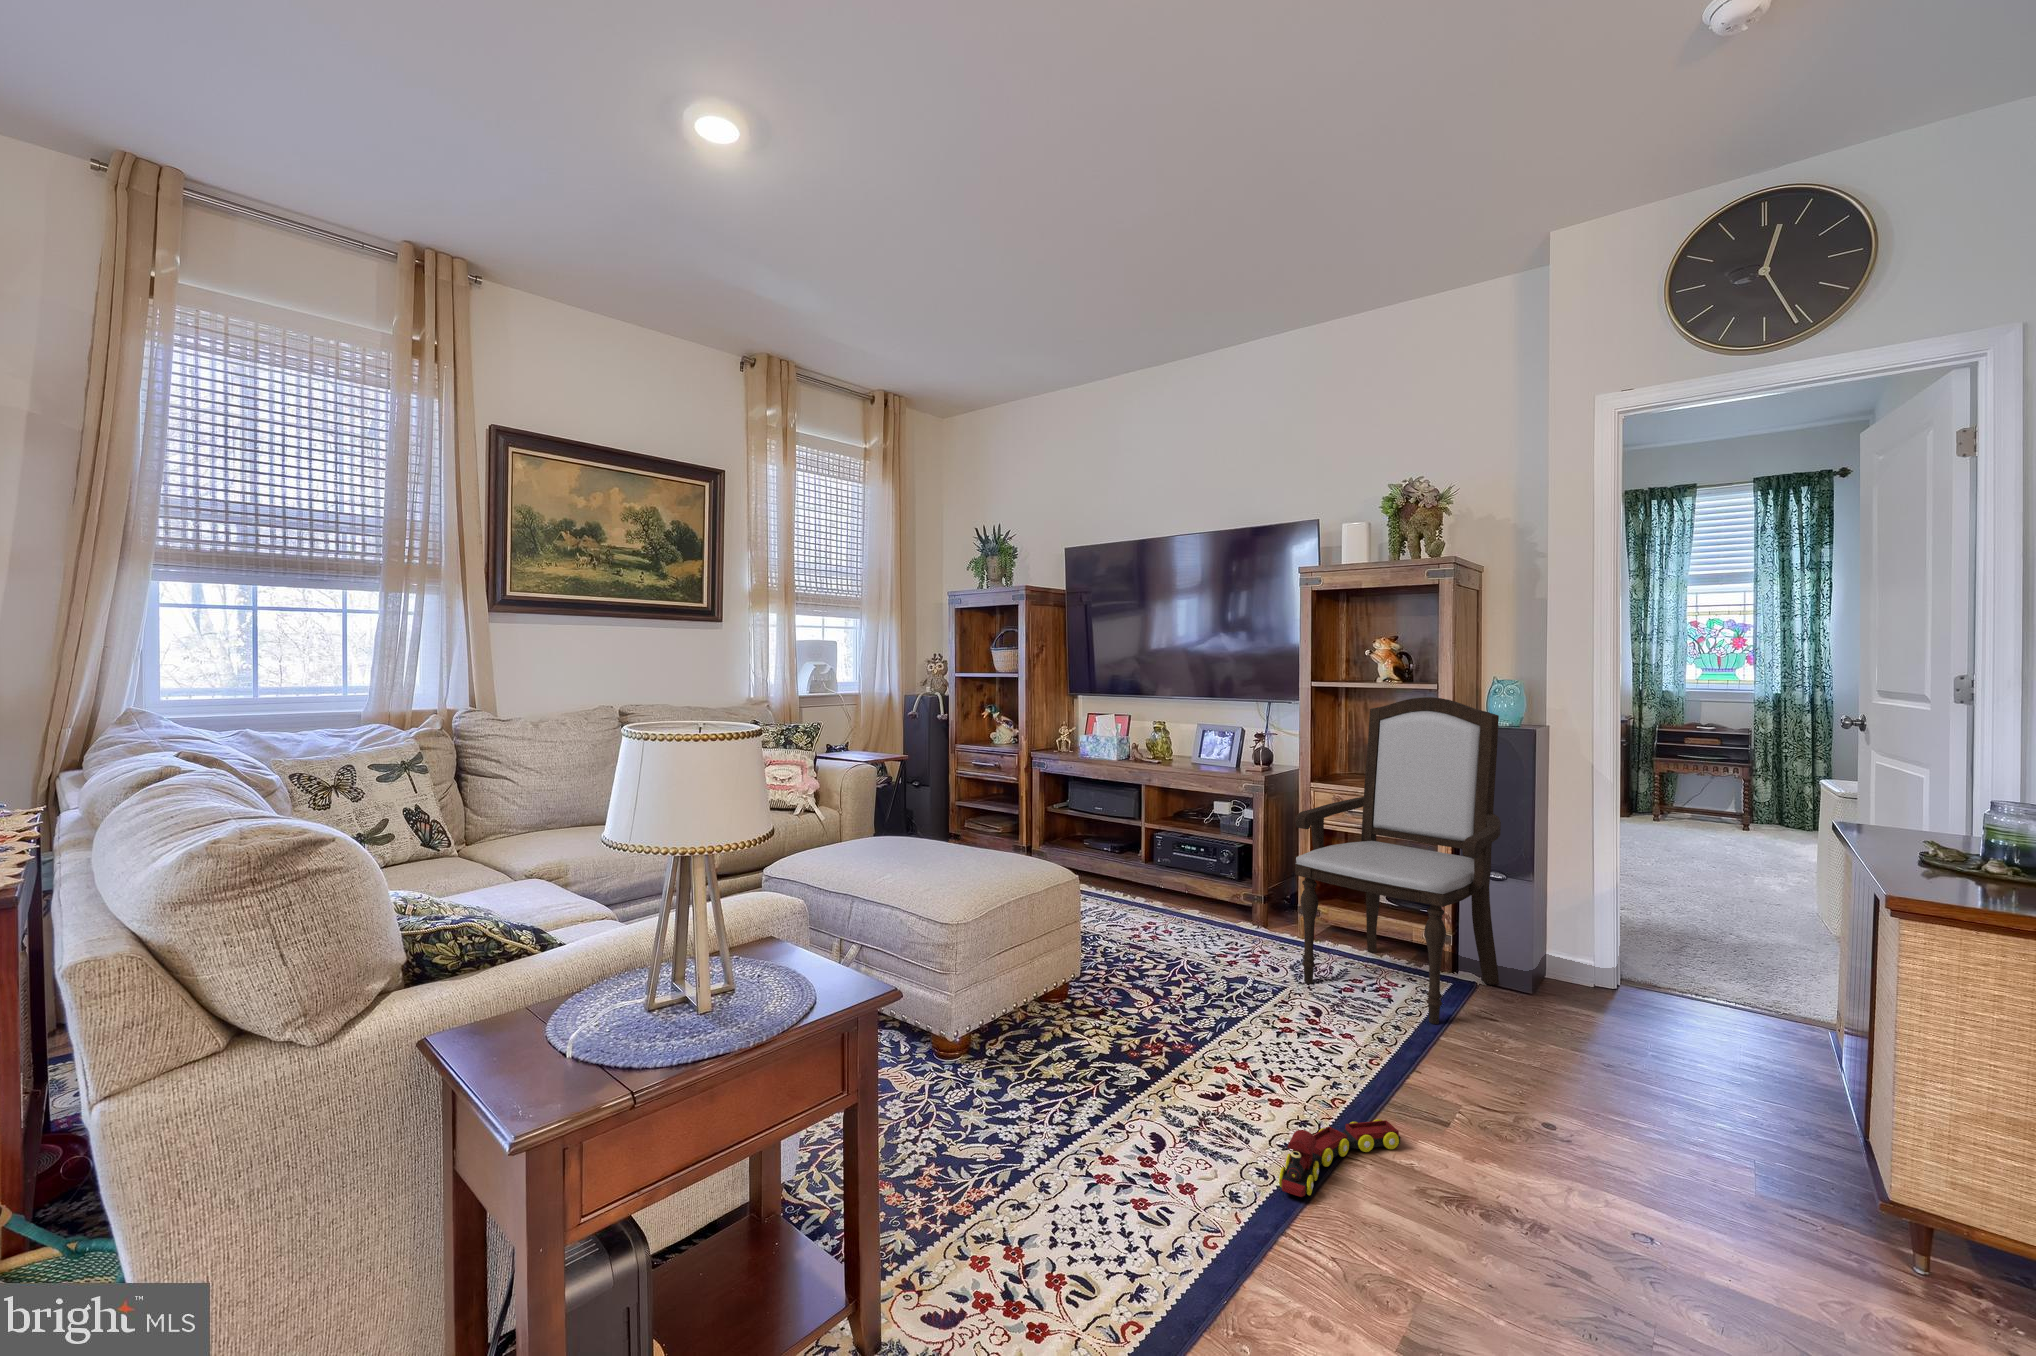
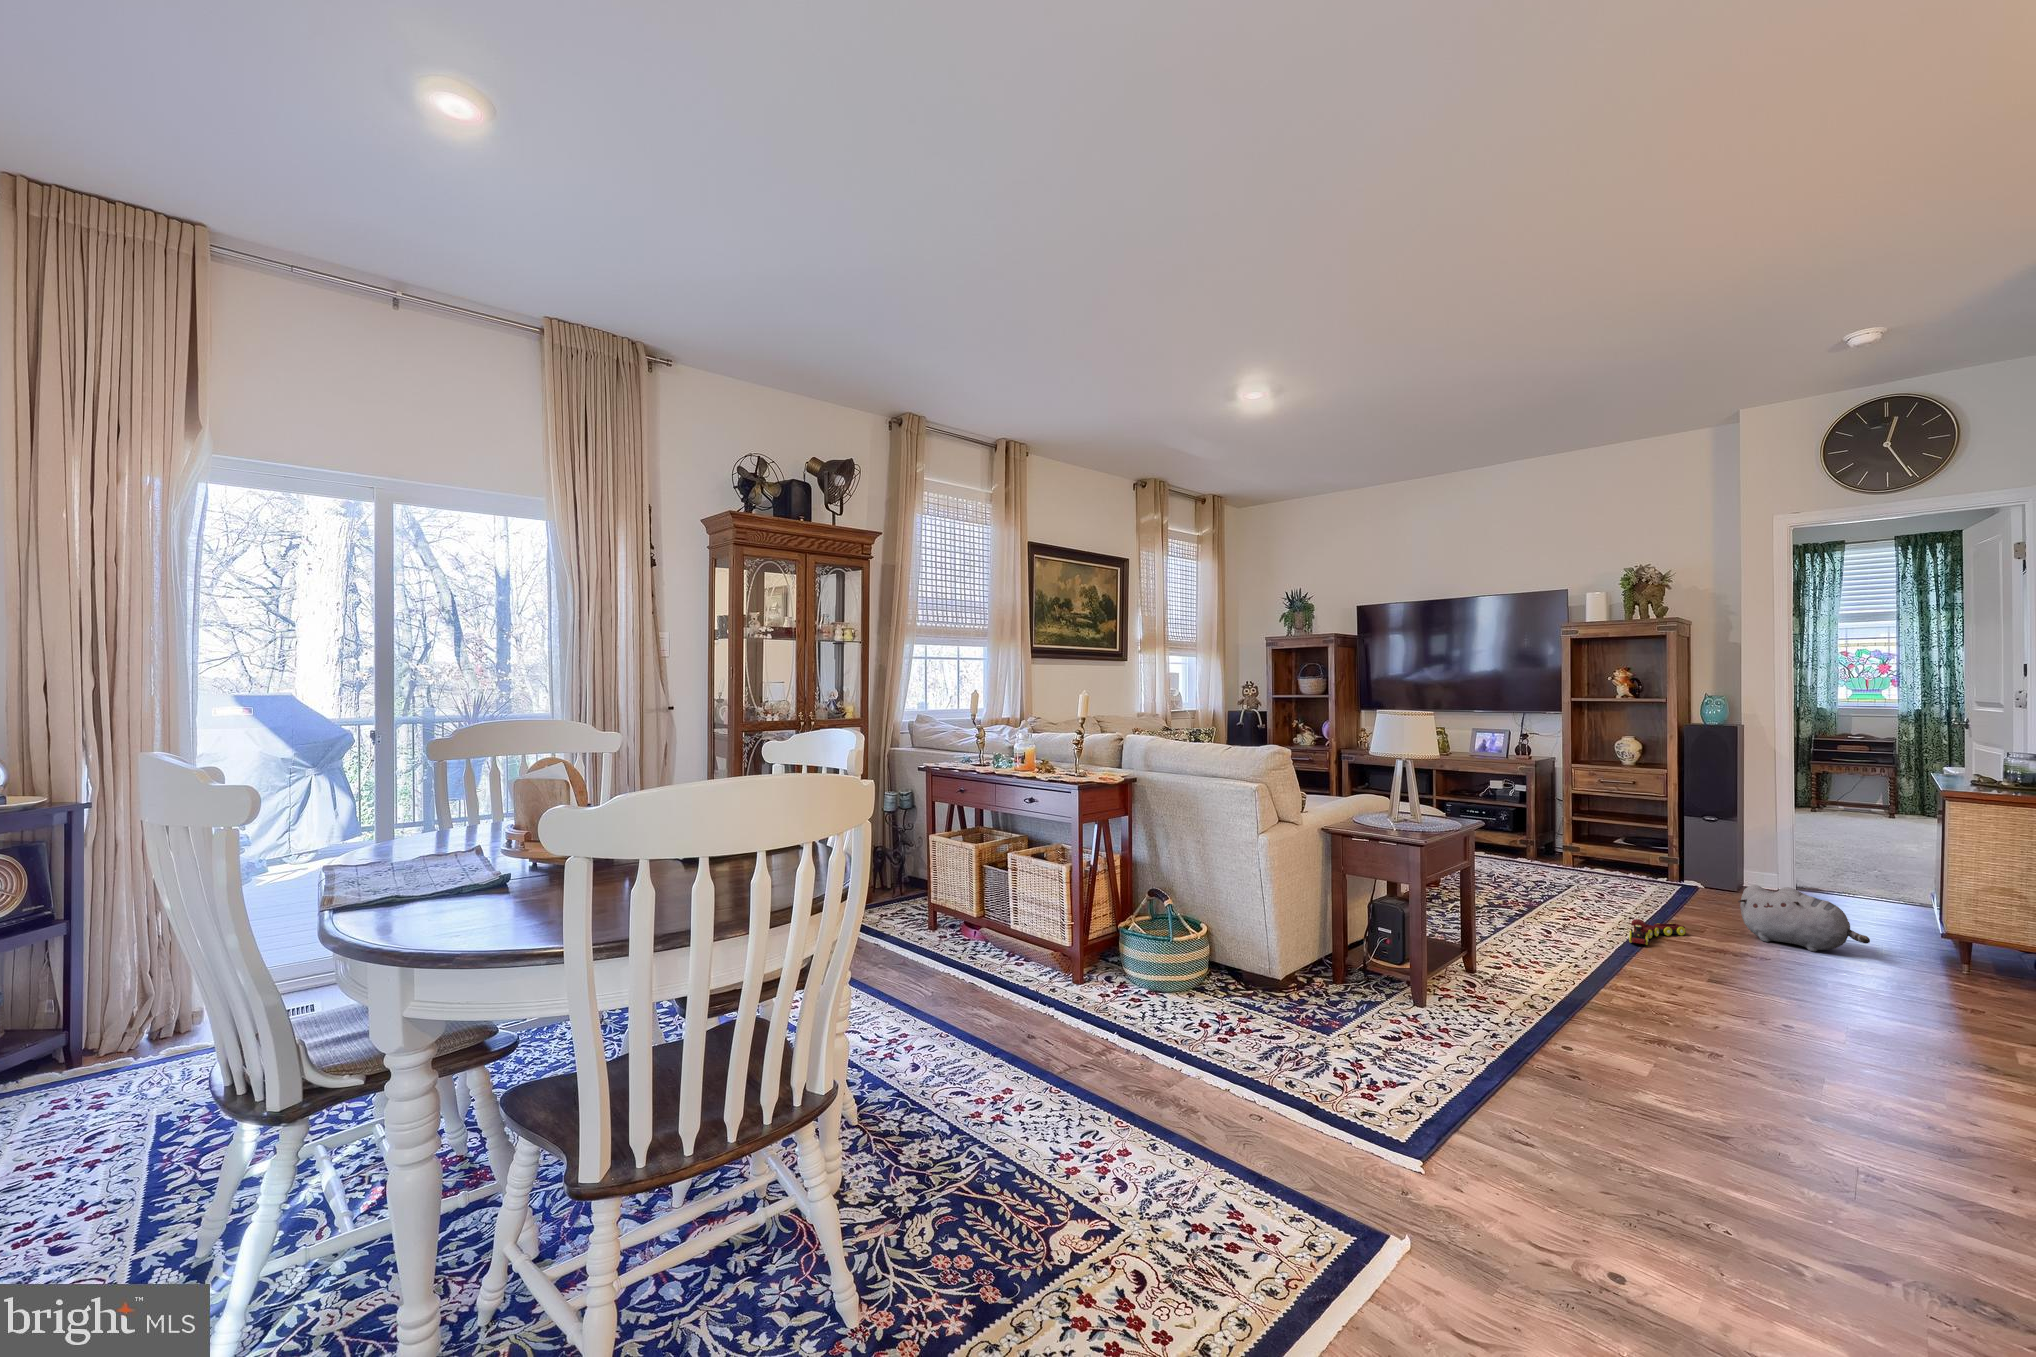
armchair: present [1295,697,1501,1024] -> none [1577,707,1719,899]
plush toy: none [1495,1047,1731,1206] -> present [1738,885,1870,952]

